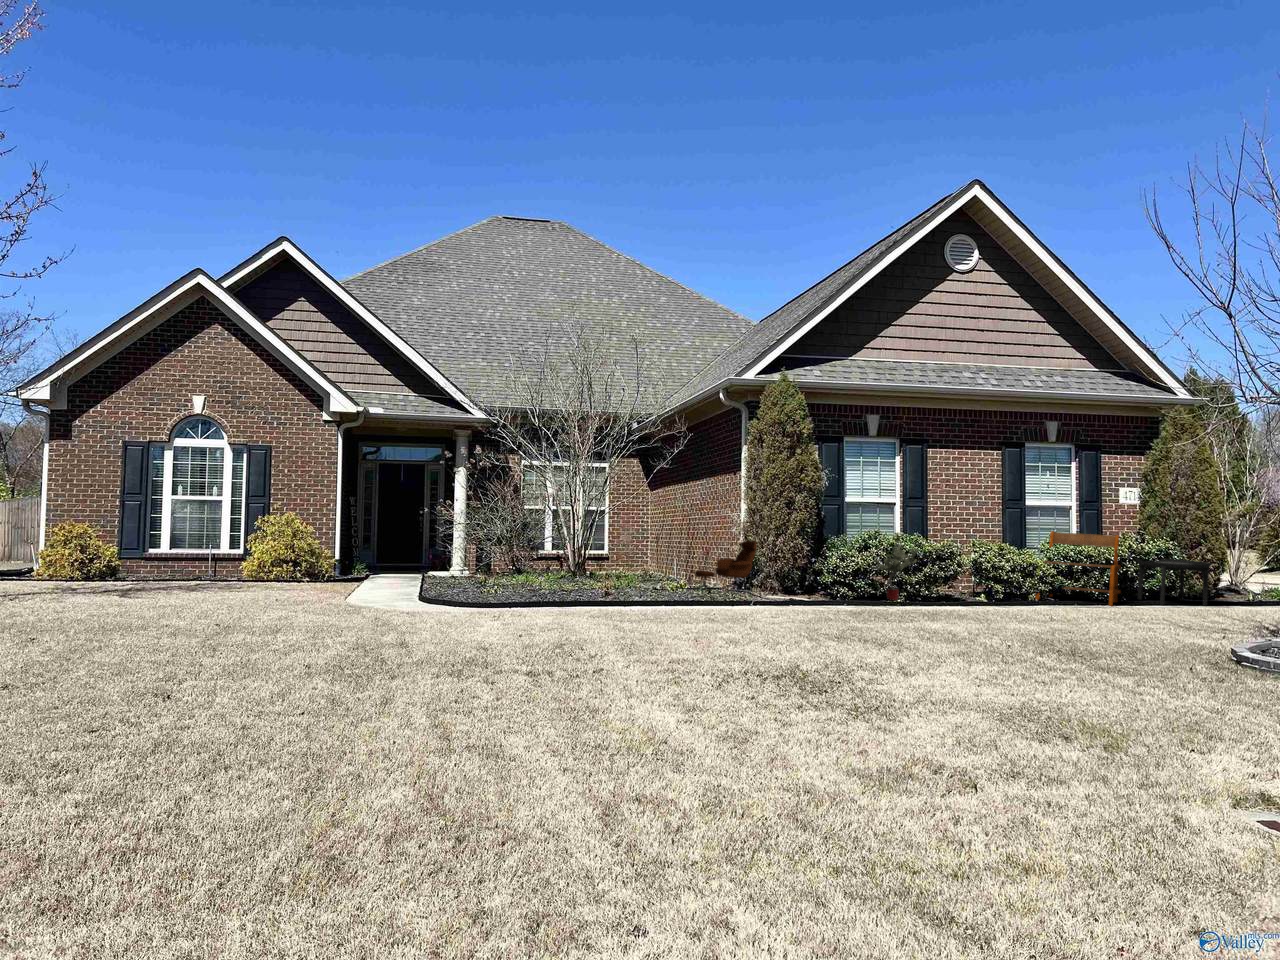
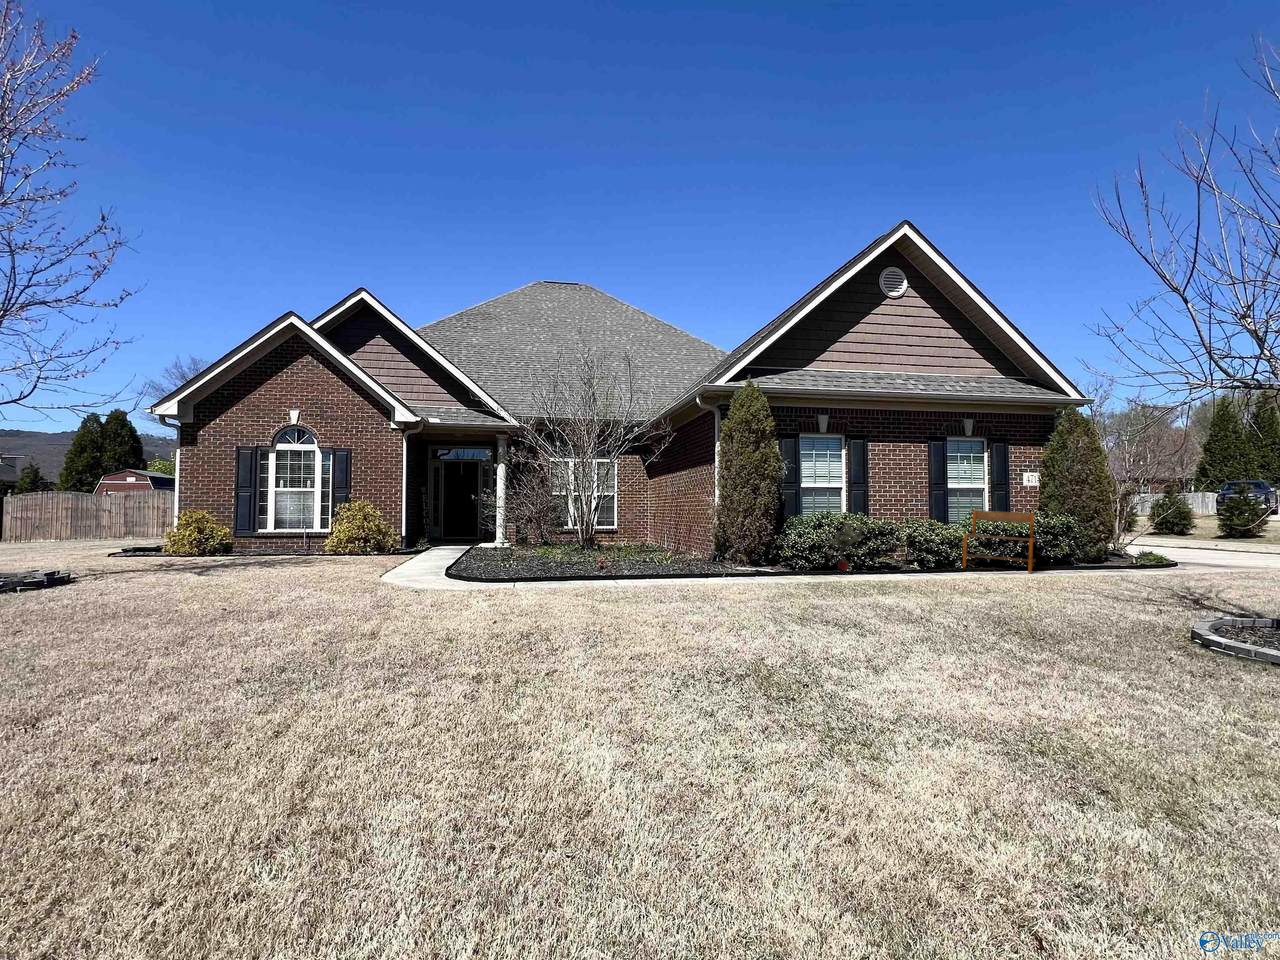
lounge chair: present [695,540,757,589] -> none [676,520,728,563]
round table: present [1135,558,1213,606] -> none [1045,531,1116,572]

